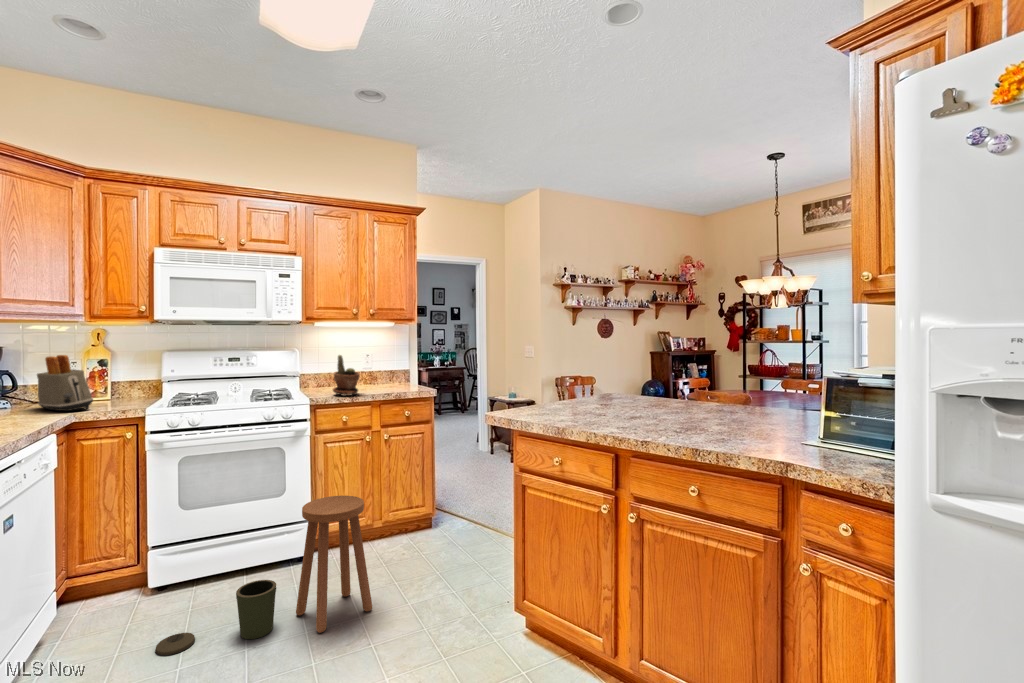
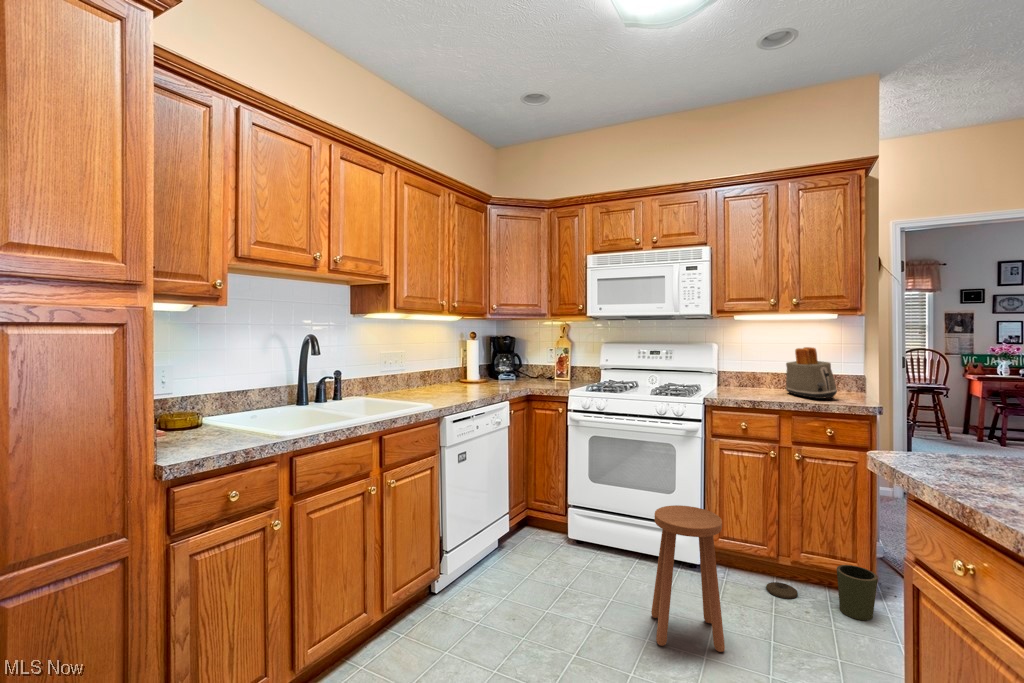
toaster: present [37,355,93,411] -> present [786,347,837,399]
potted plant: present [333,355,360,396] -> none [736,353,769,400]
trash can: present [155,580,276,656] -> present [766,565,878,620]

